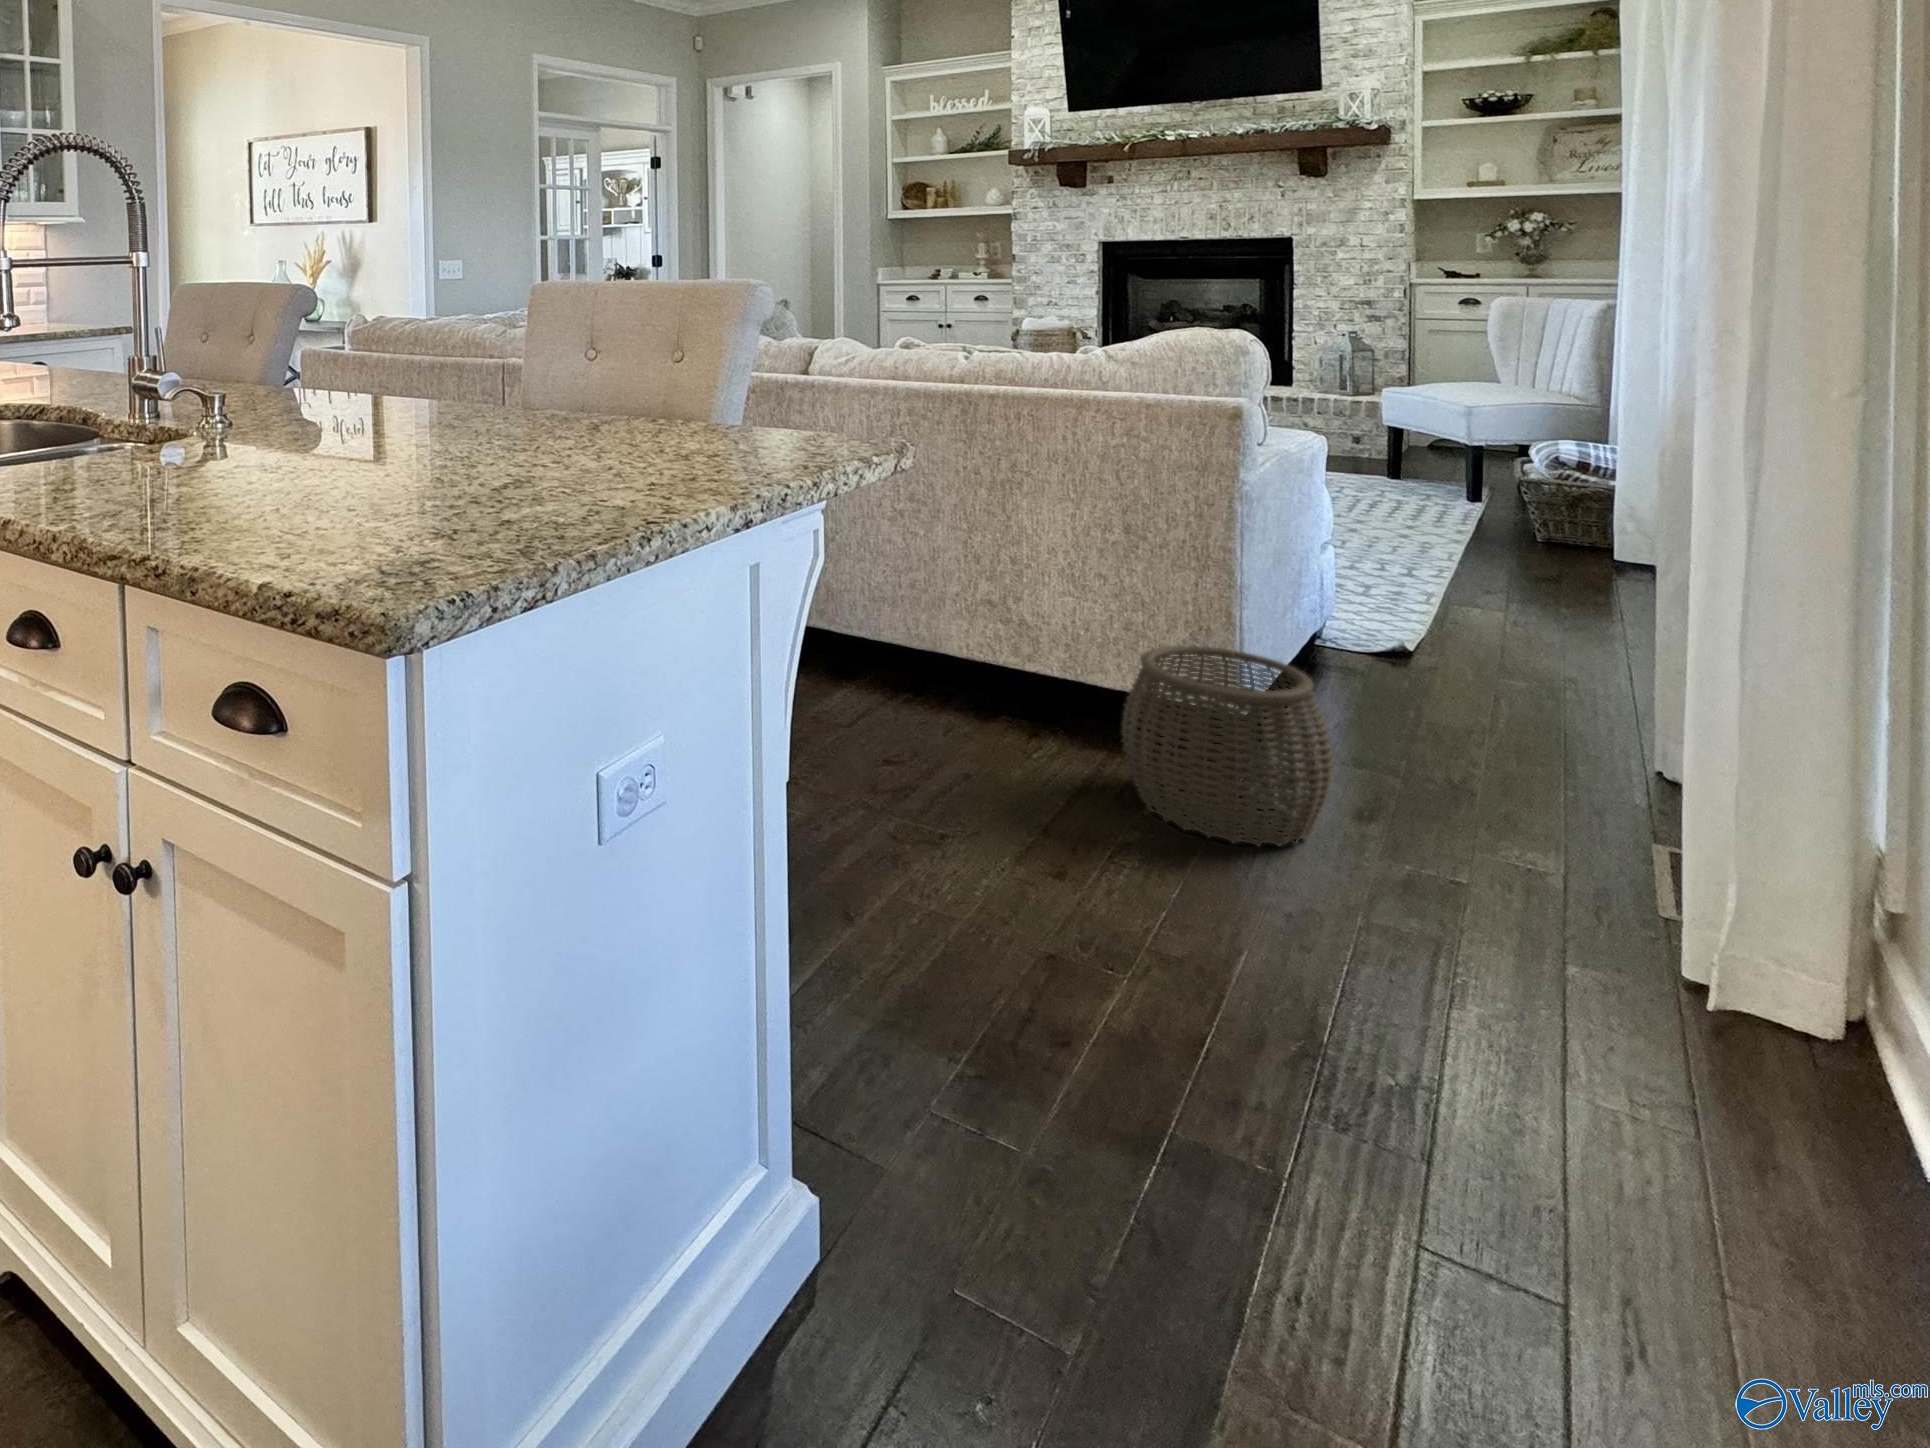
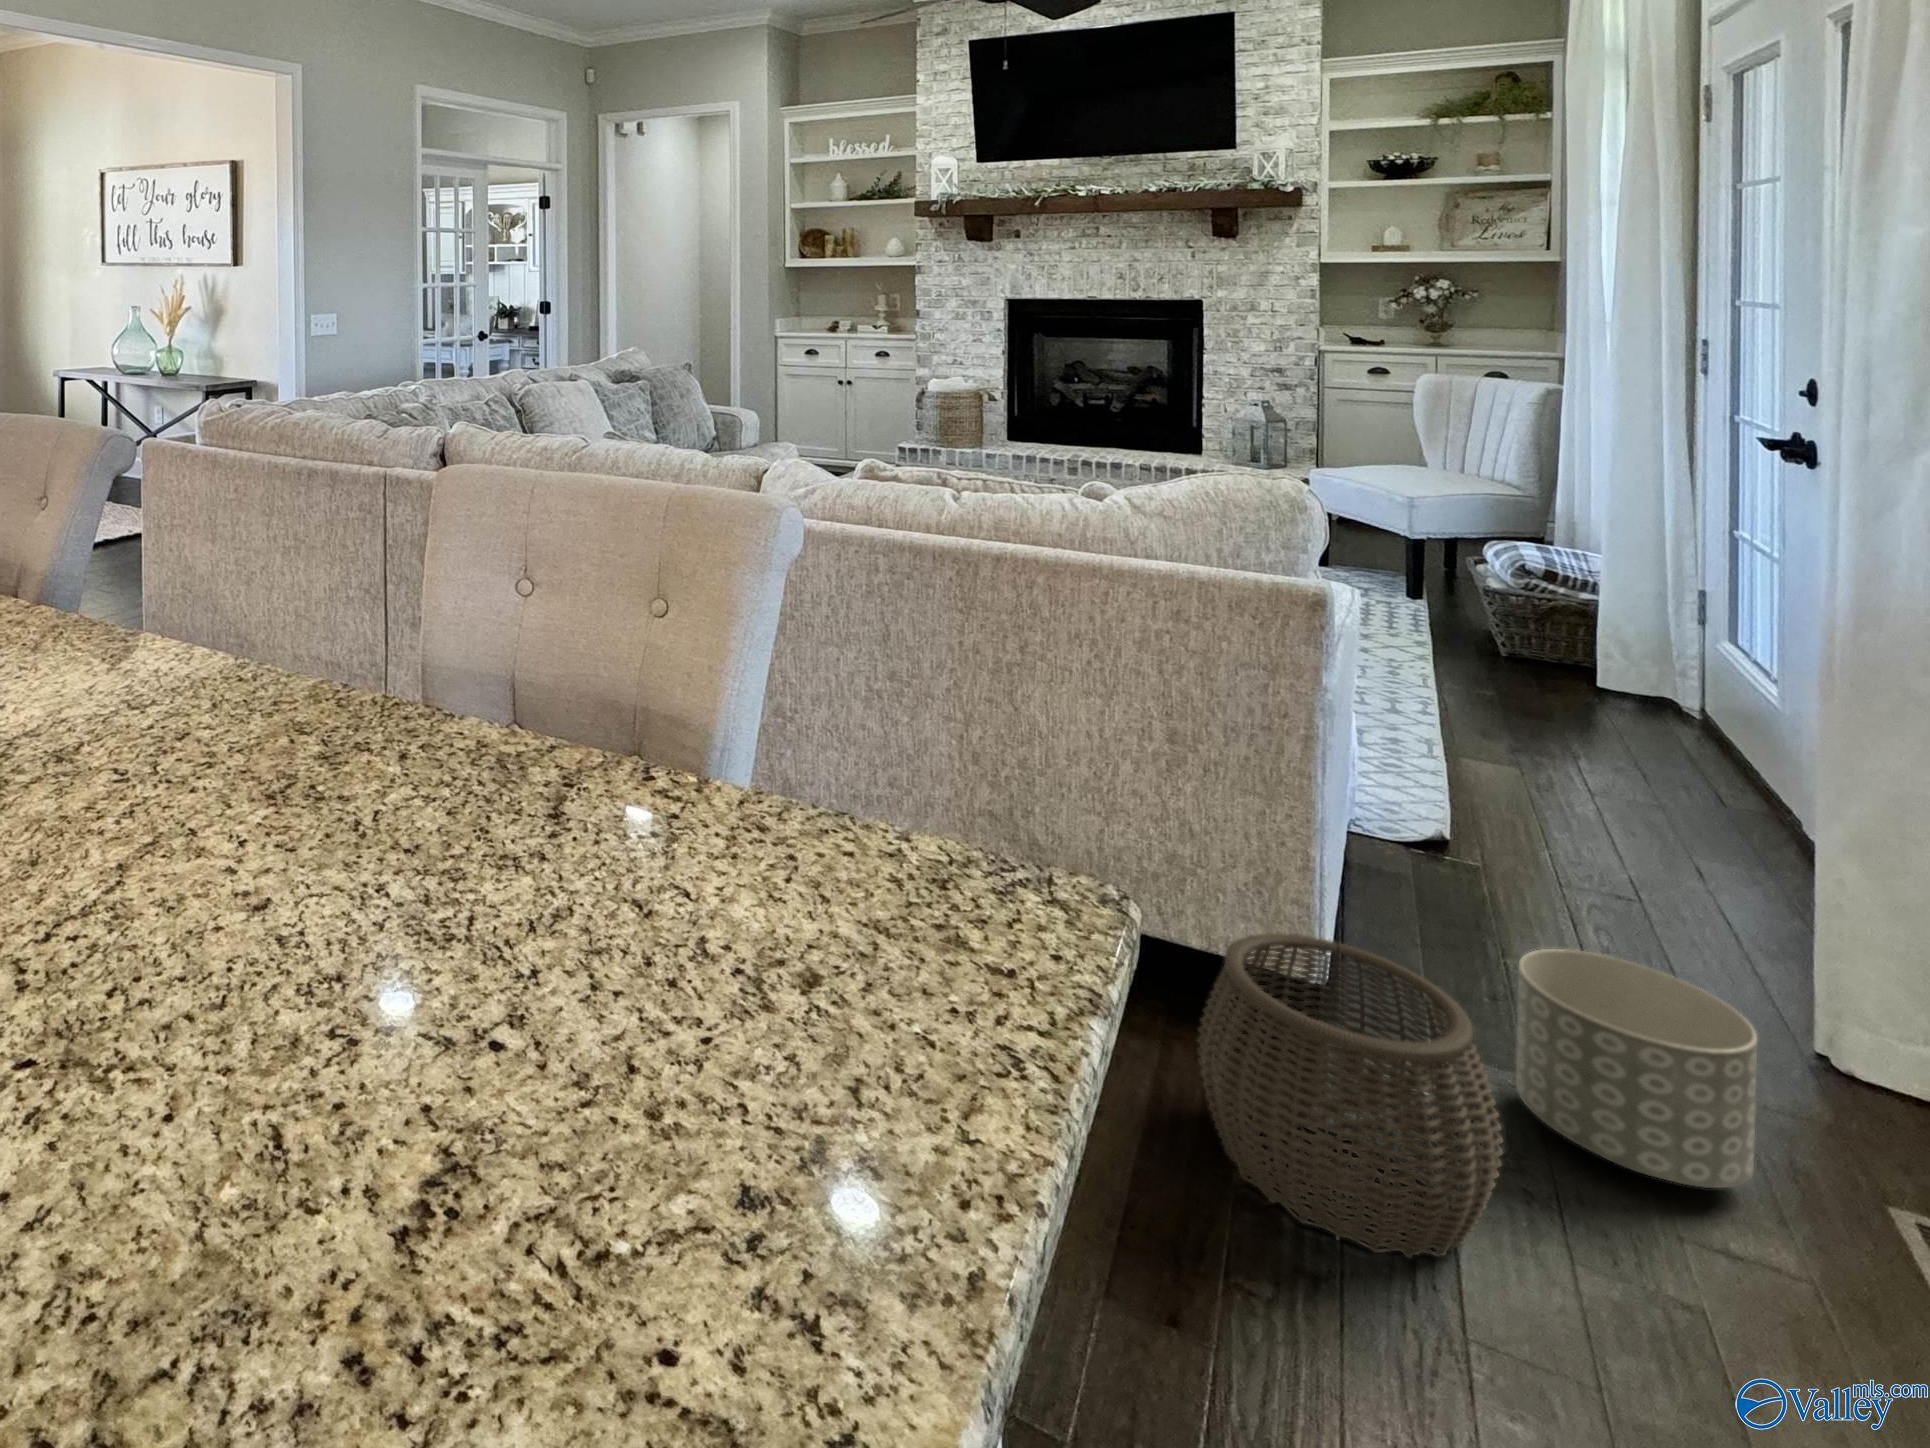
planter: none [1383,667,1551,818] -> present [1516,949,1757,1188]

